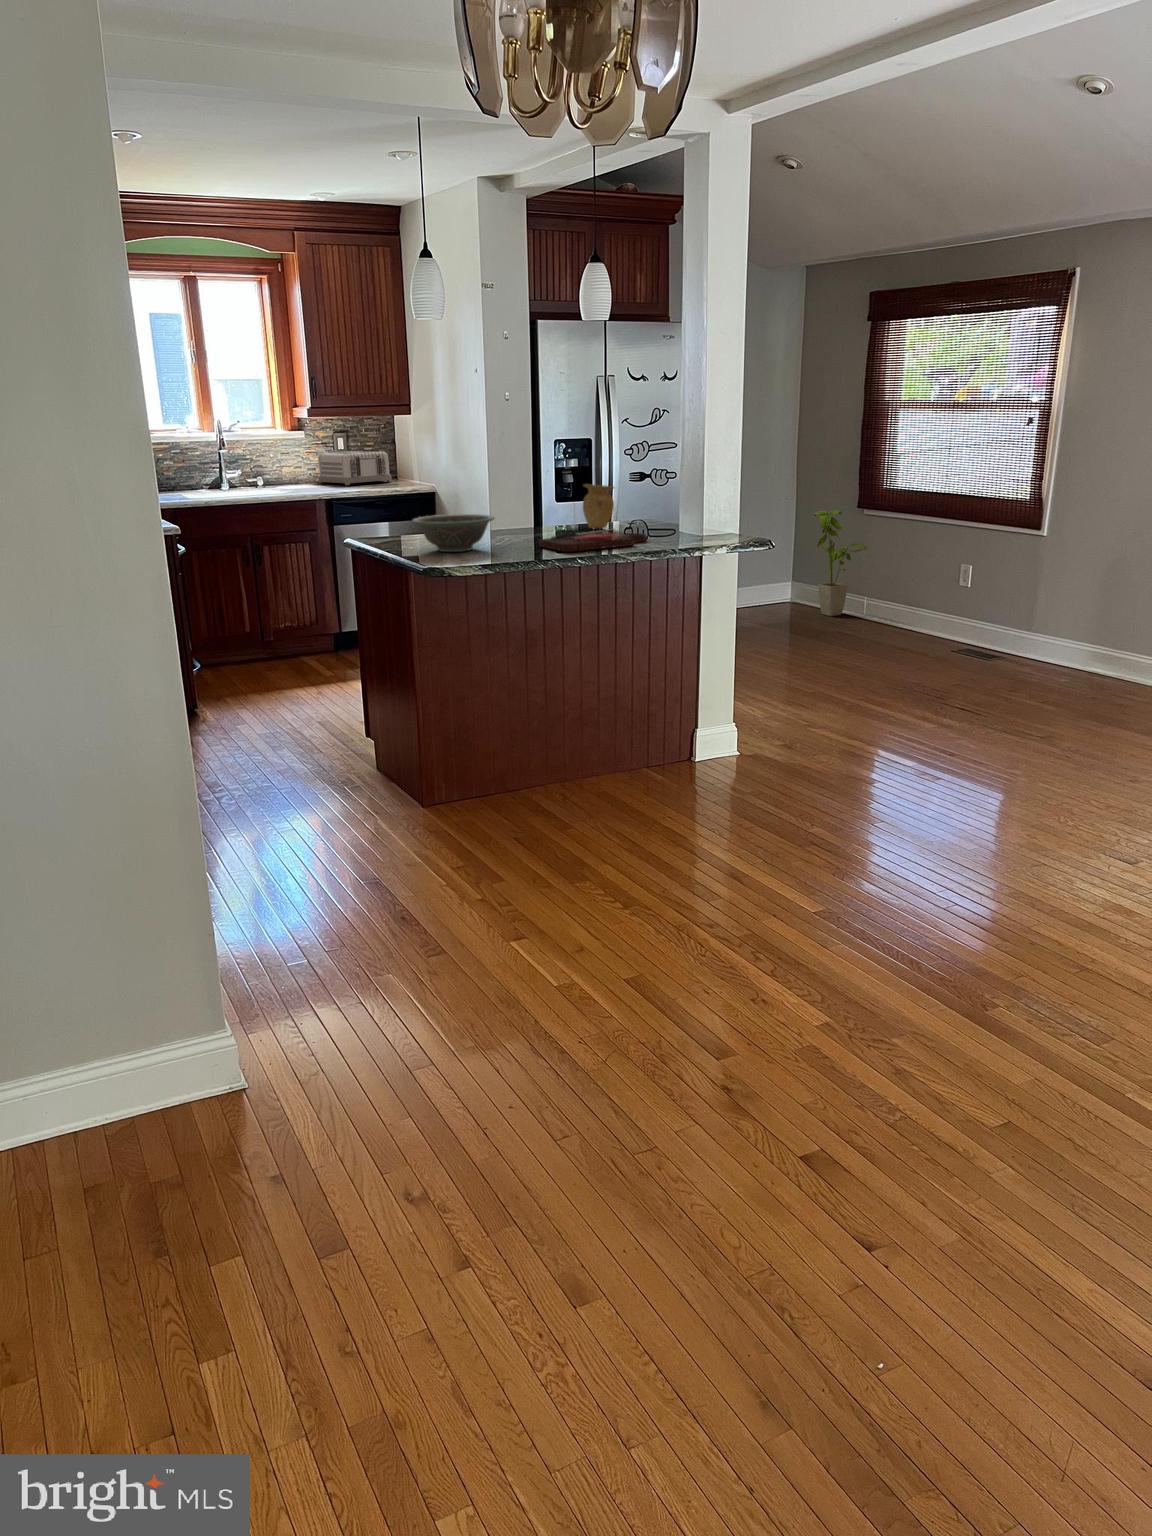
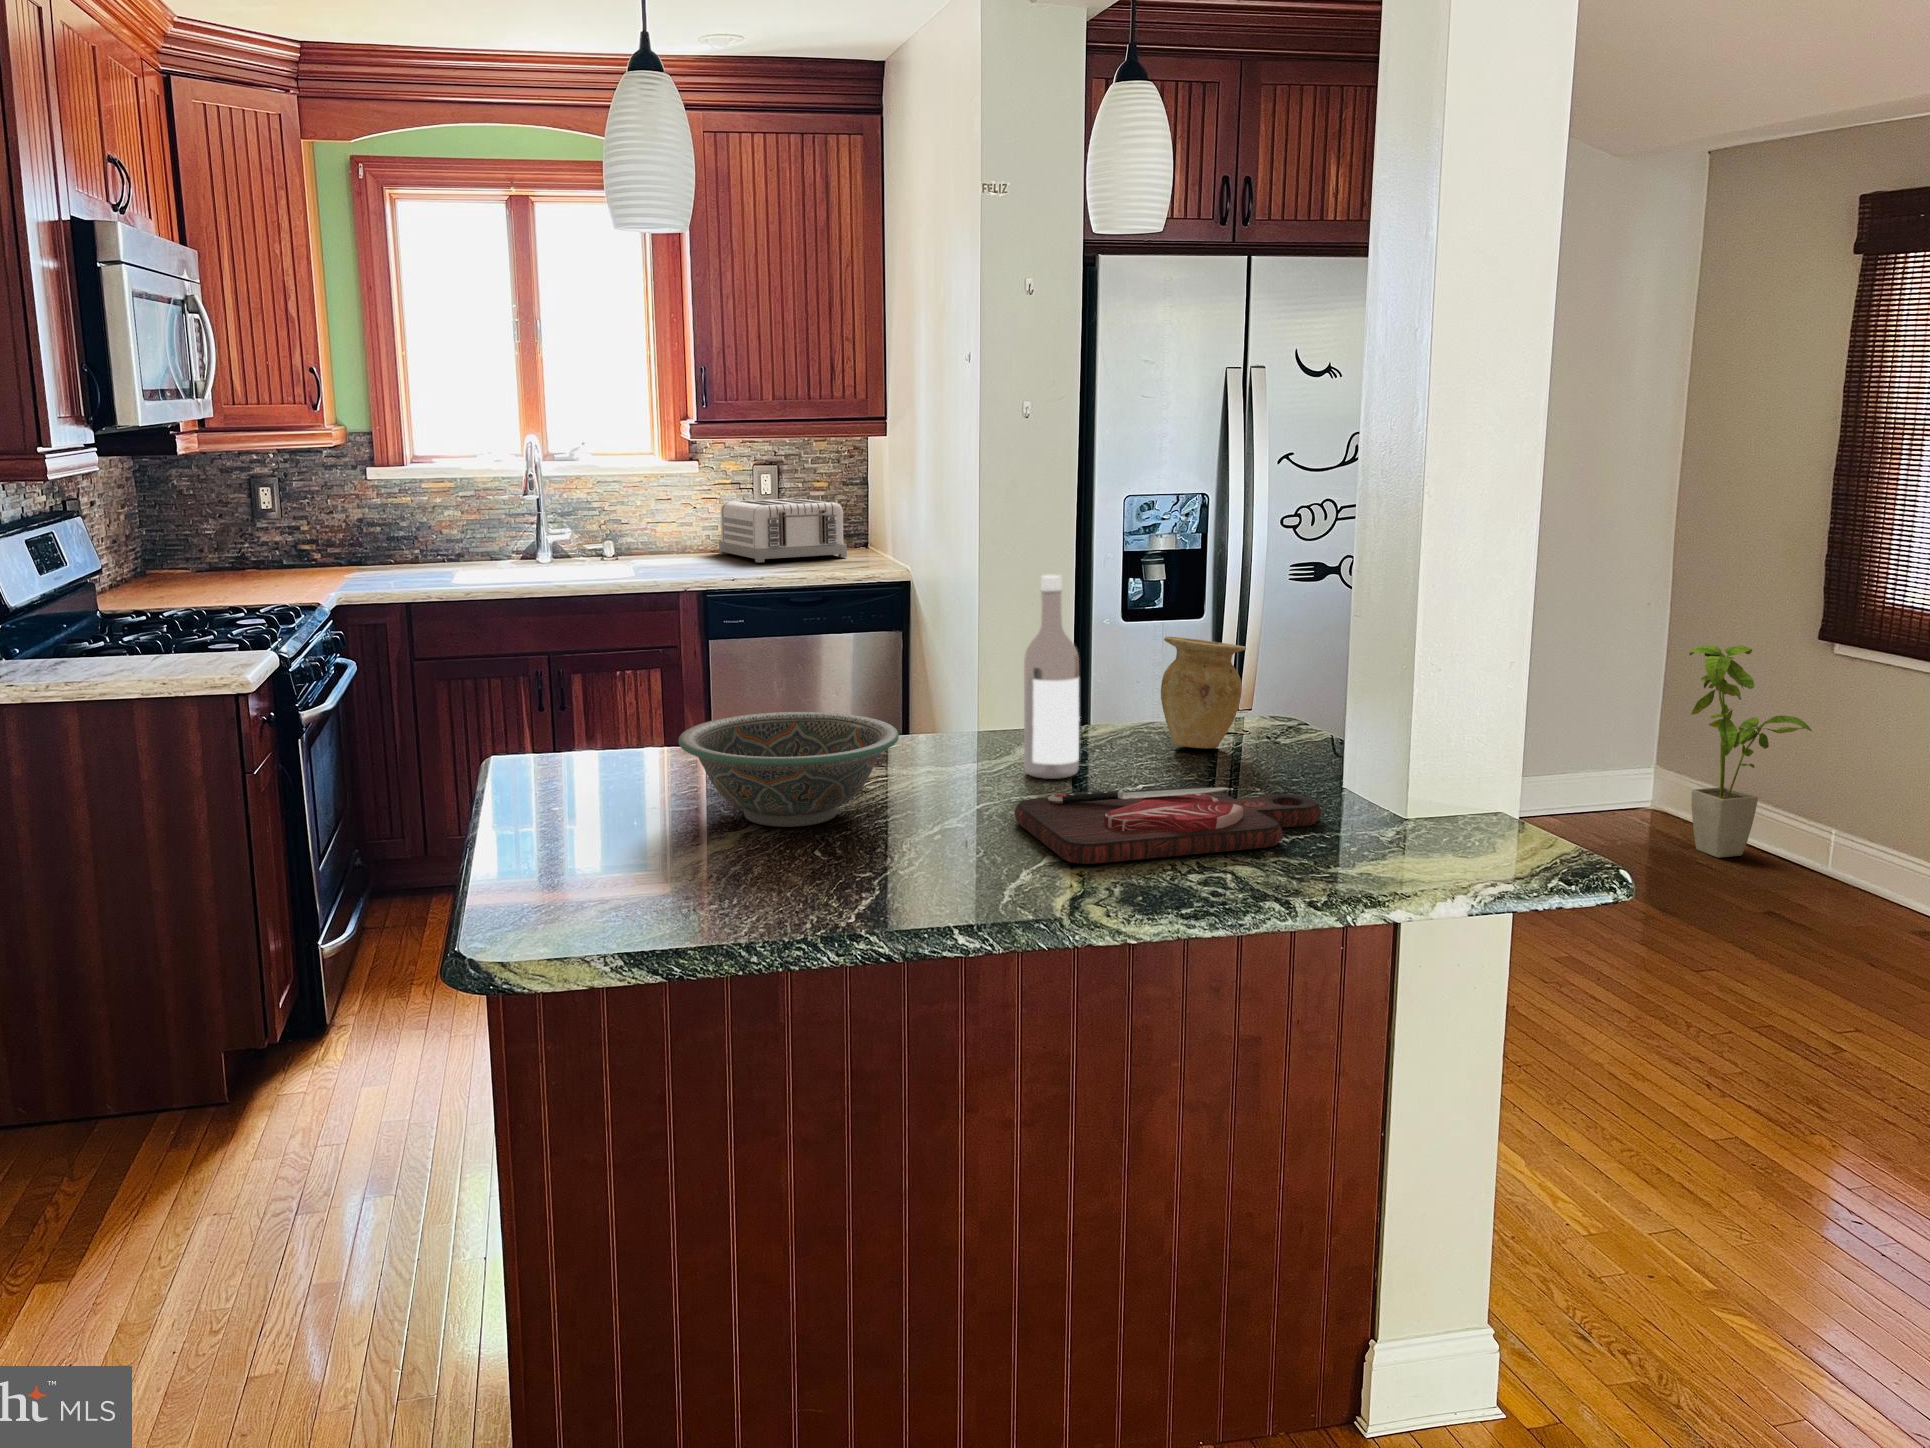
wine bottle: none [533,458,556,538] -> present [1024,575,1080,779]

